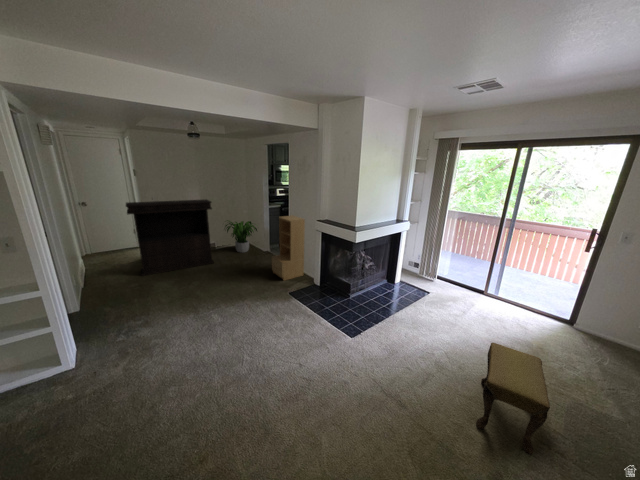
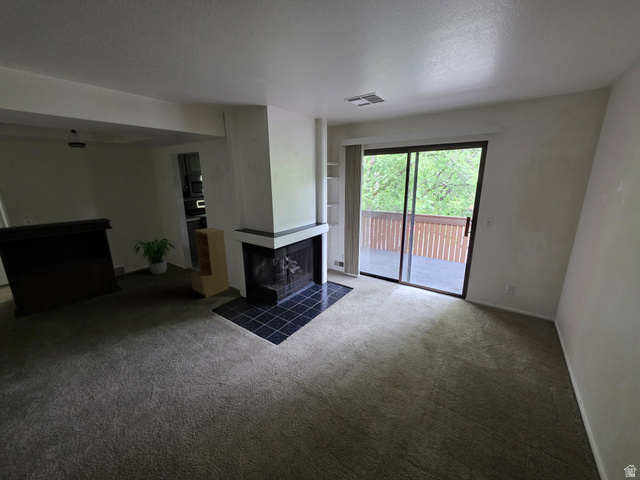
footstool: present [476,343,550,455] -> none [385,322,433,413]

